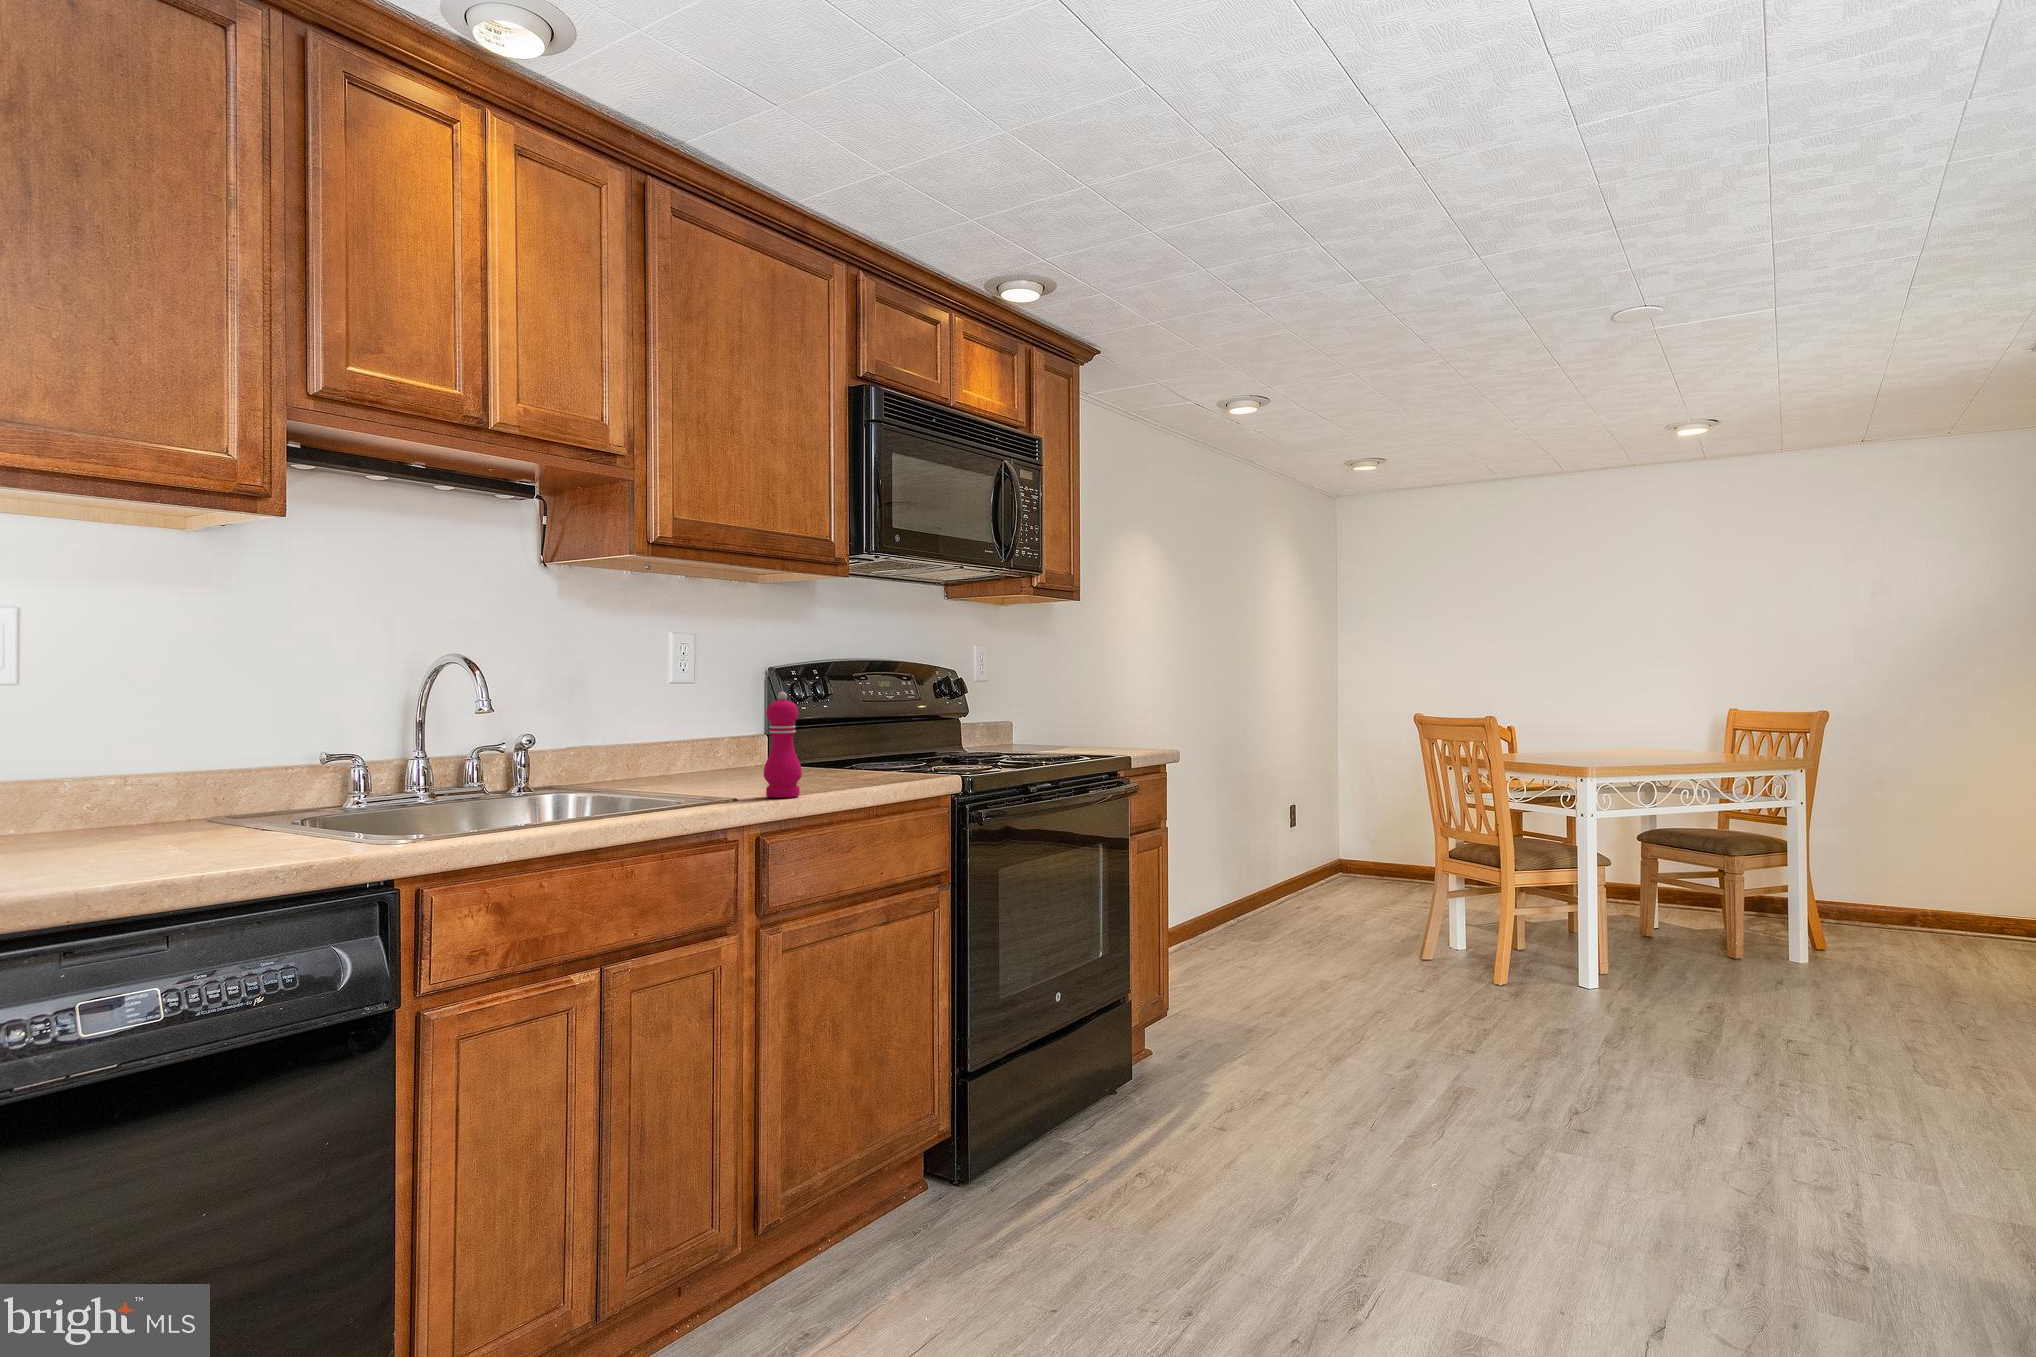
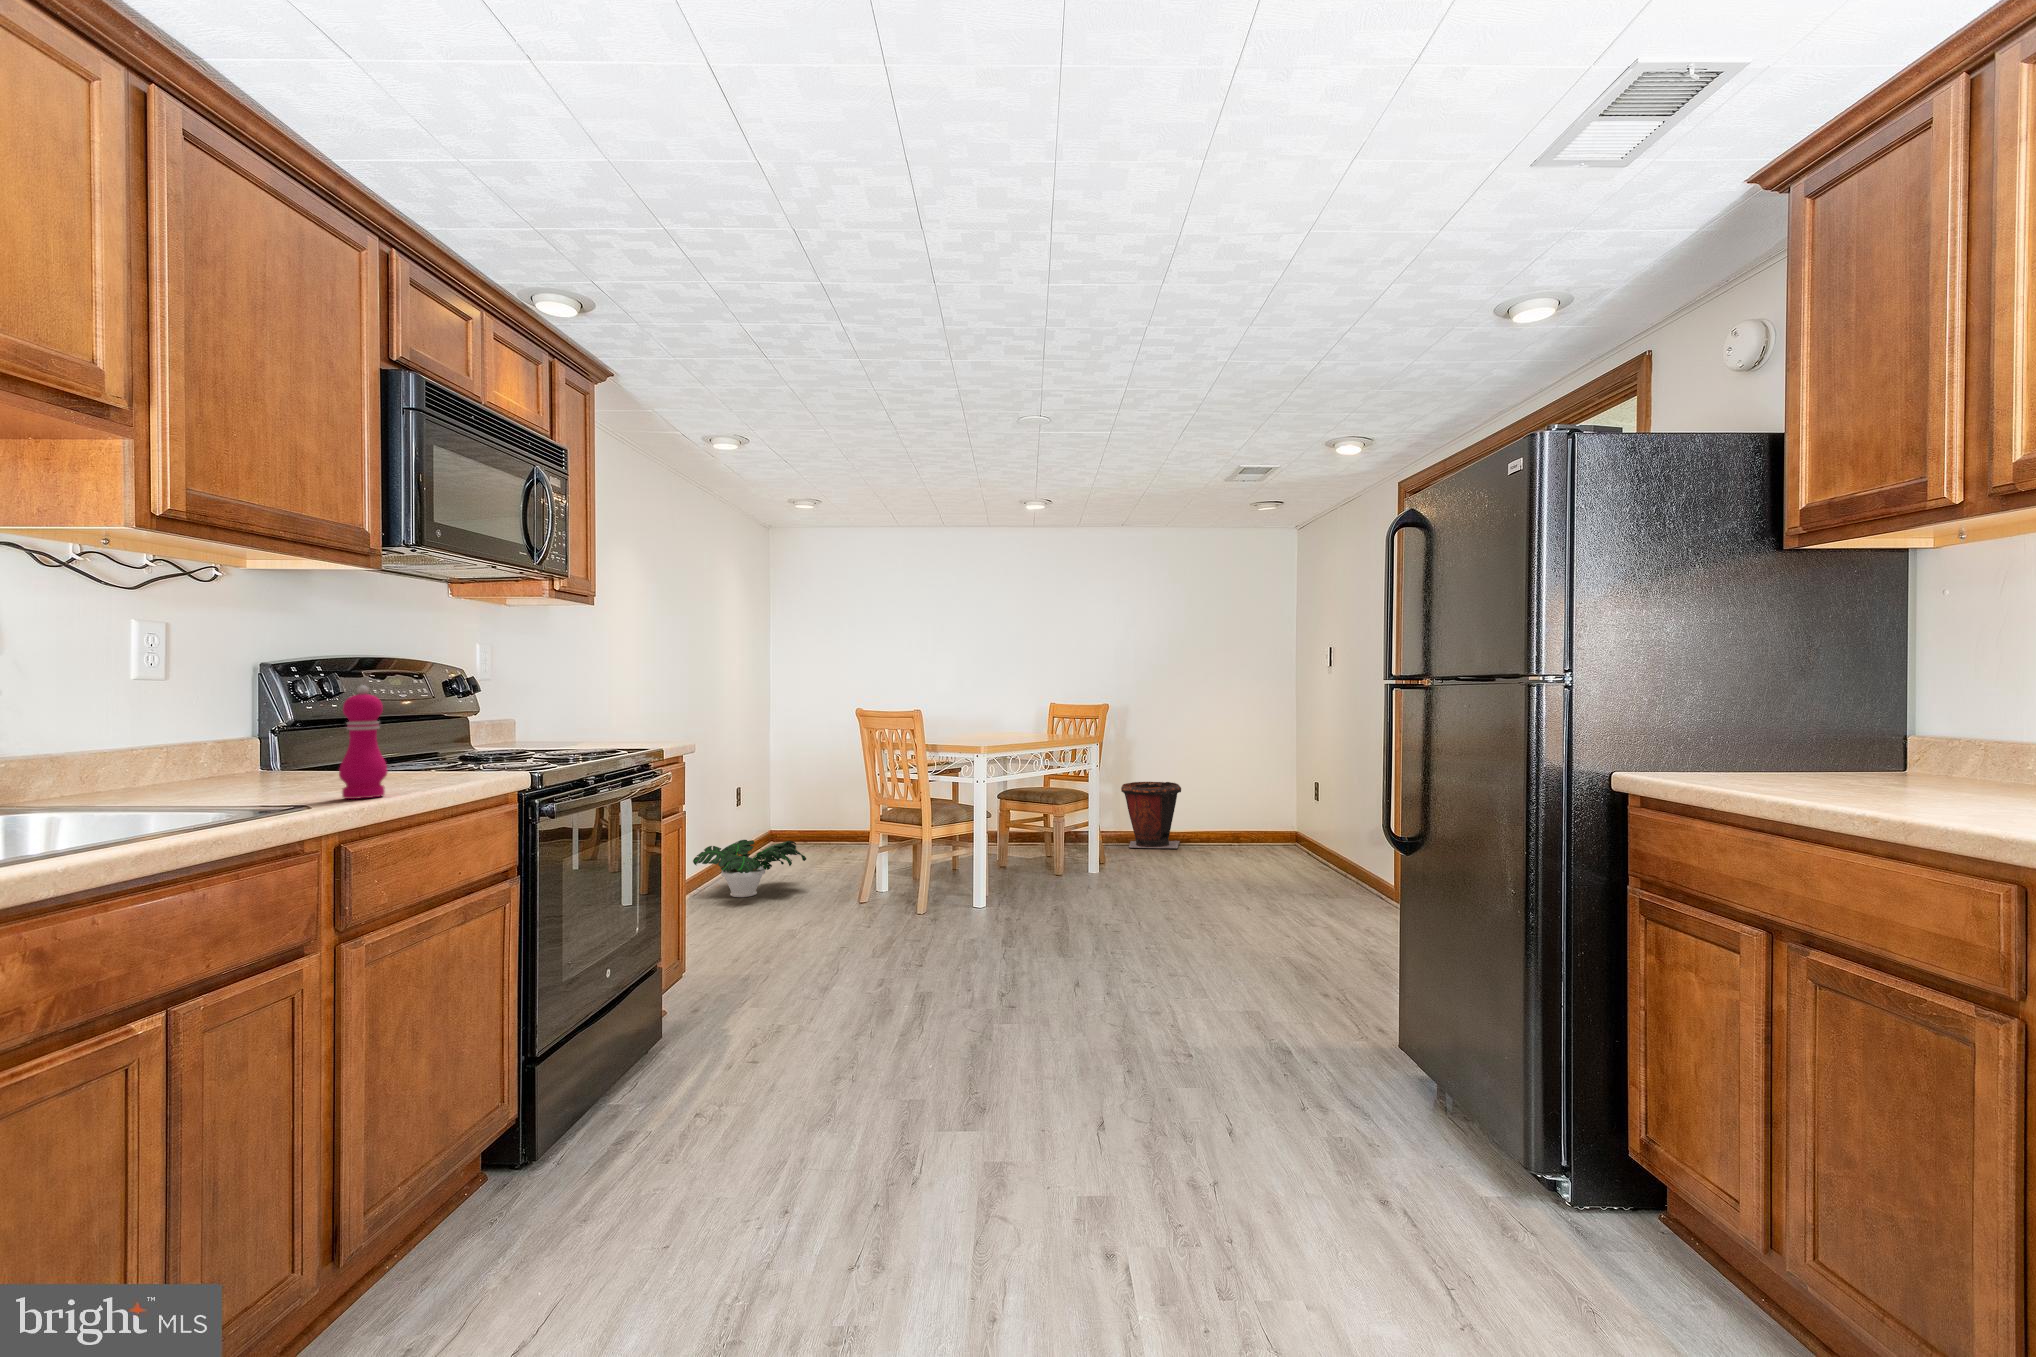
waste bin: none [1868,837,1986,948] -> present [1121,782,1181,848]
potted plant: none [1230,866,1361,934] -> present [693,840,806,897]

